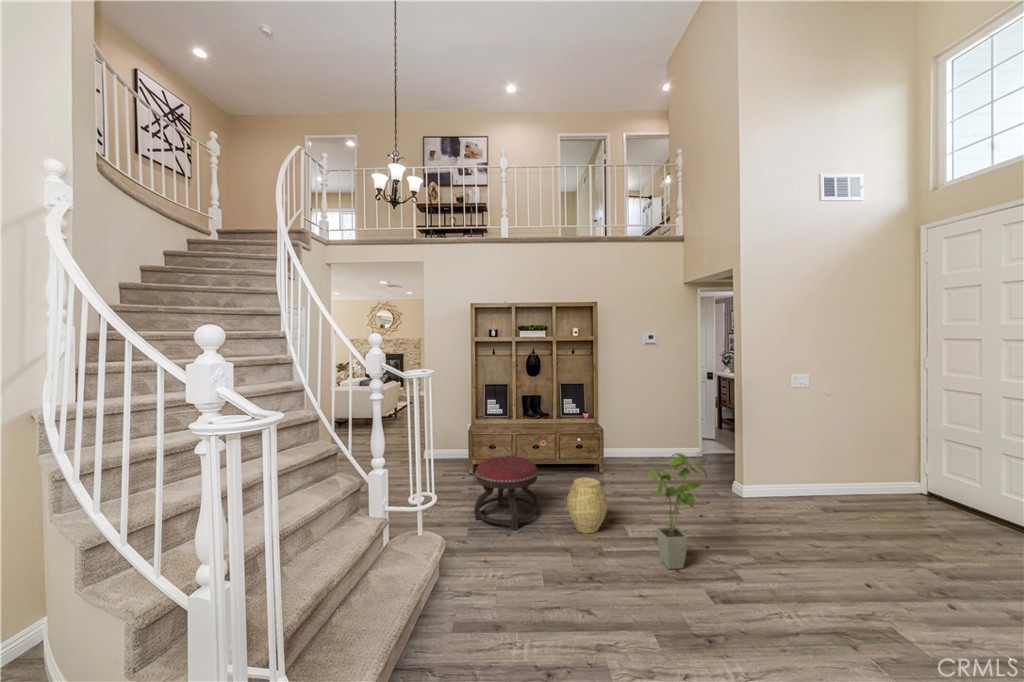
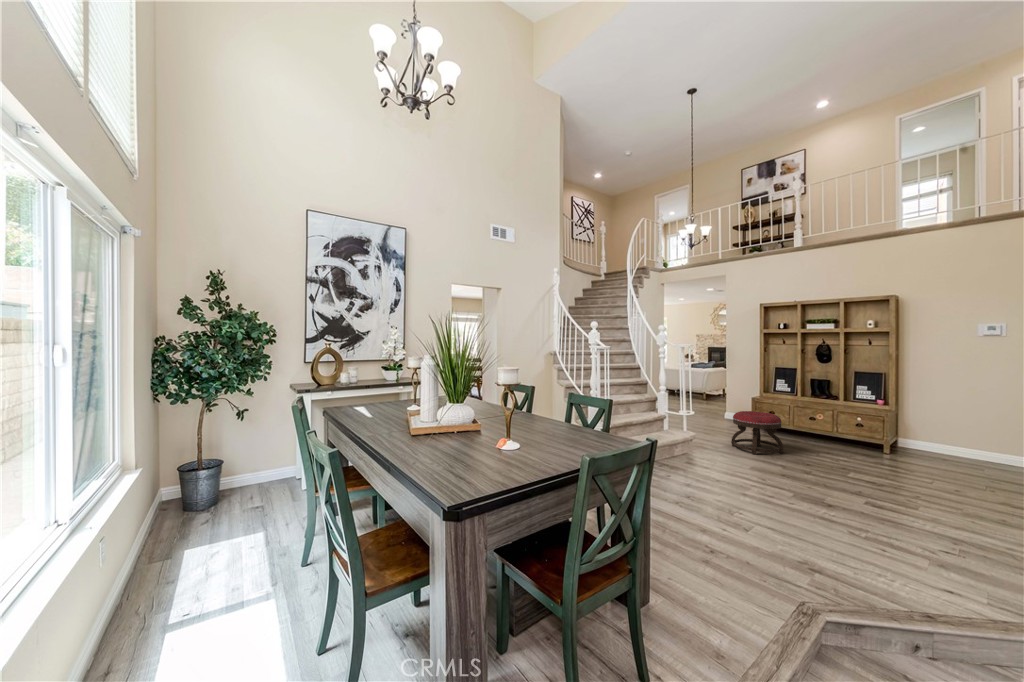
house plant: present [646,453,707,569] -> none [837,412,895,493]
woven basket: present [567,478,607,533] -> none [795,431,831,469]

